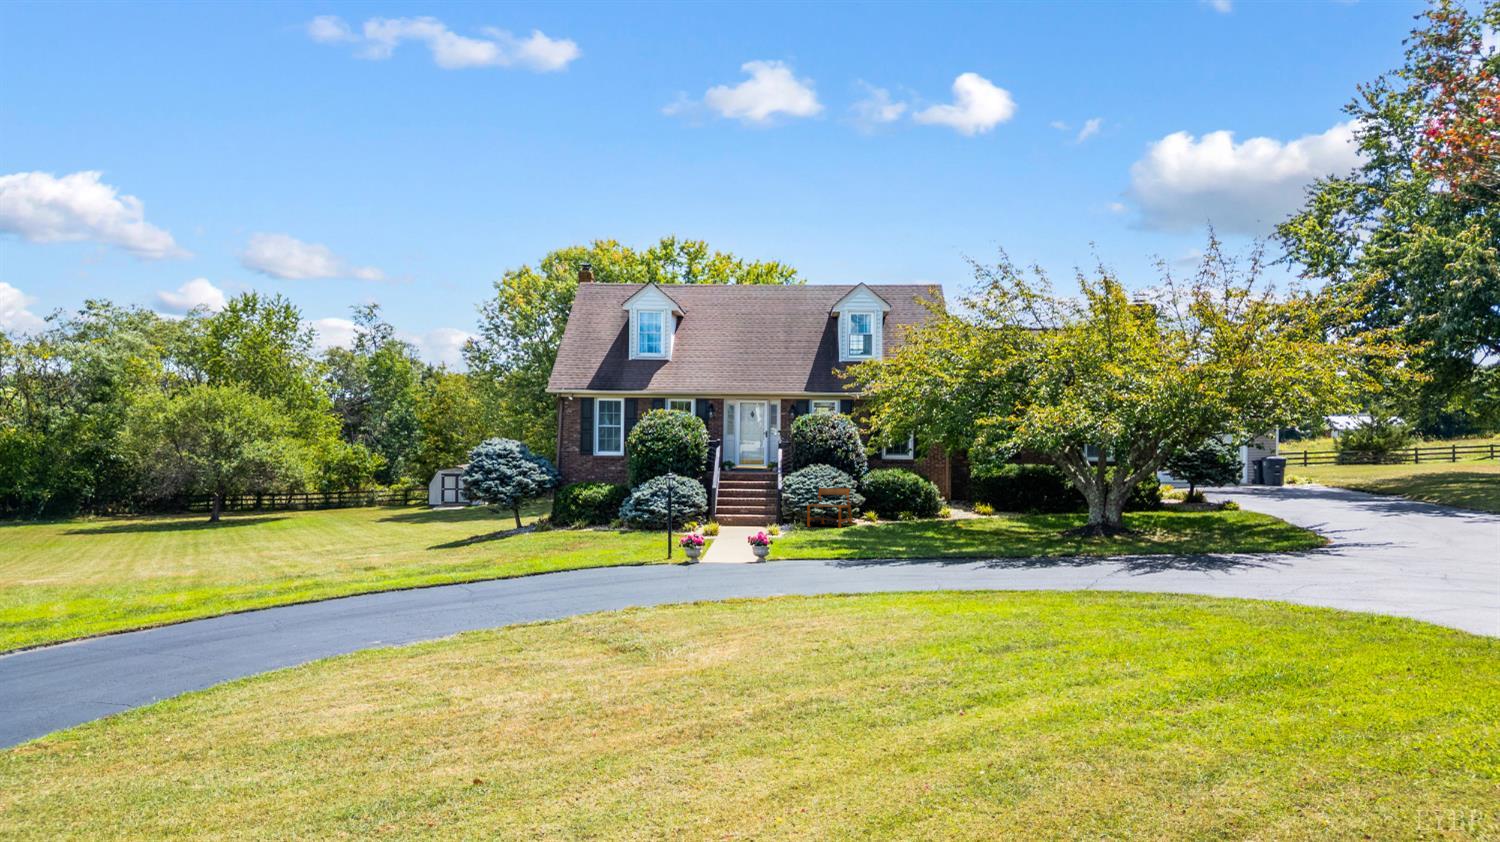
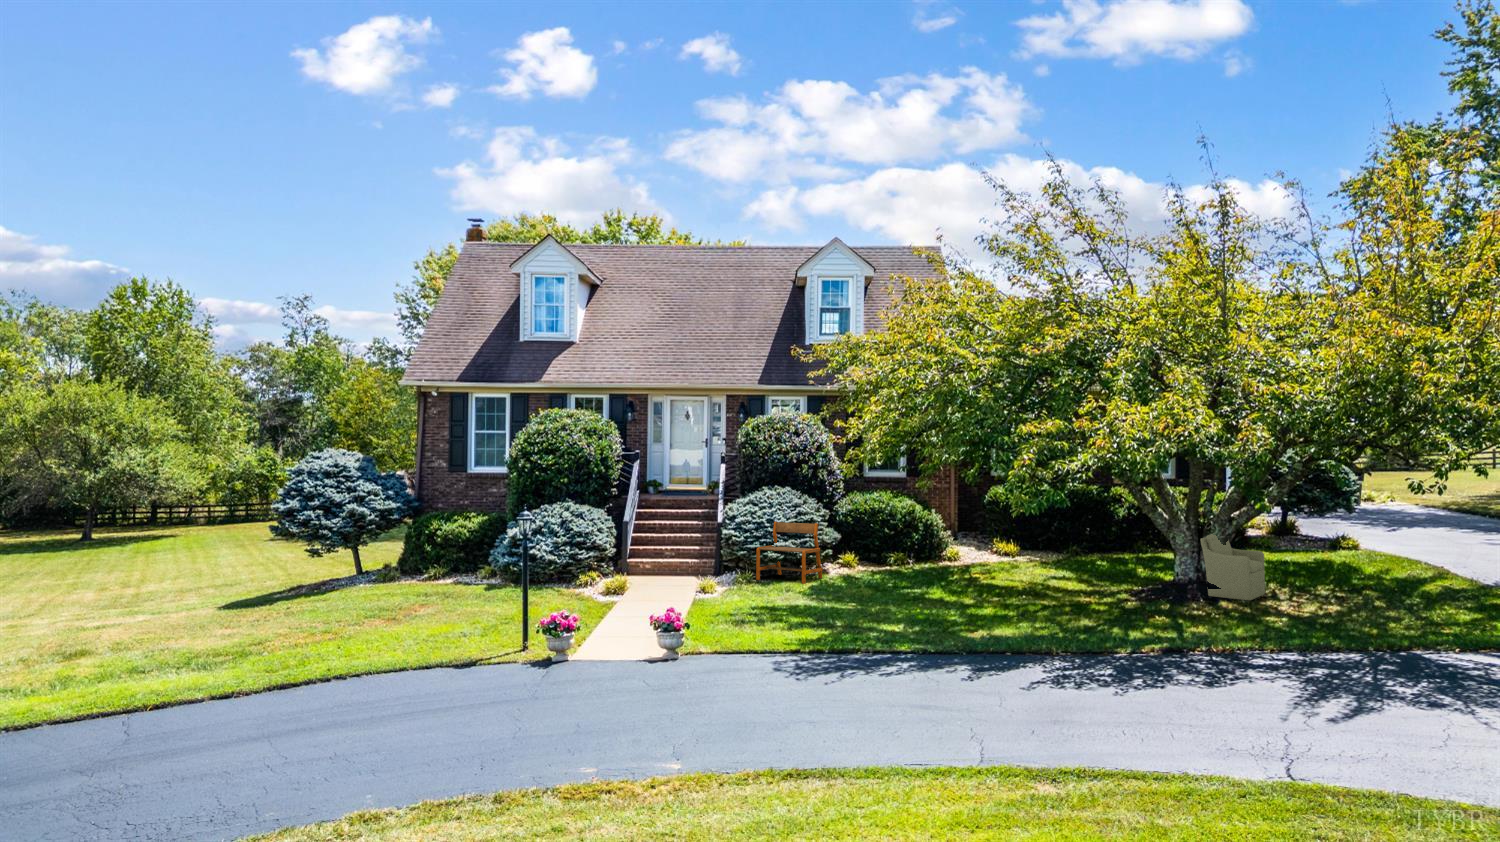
chair: none [1102,492,1145,536] -> present [1200,534,1265,600]

